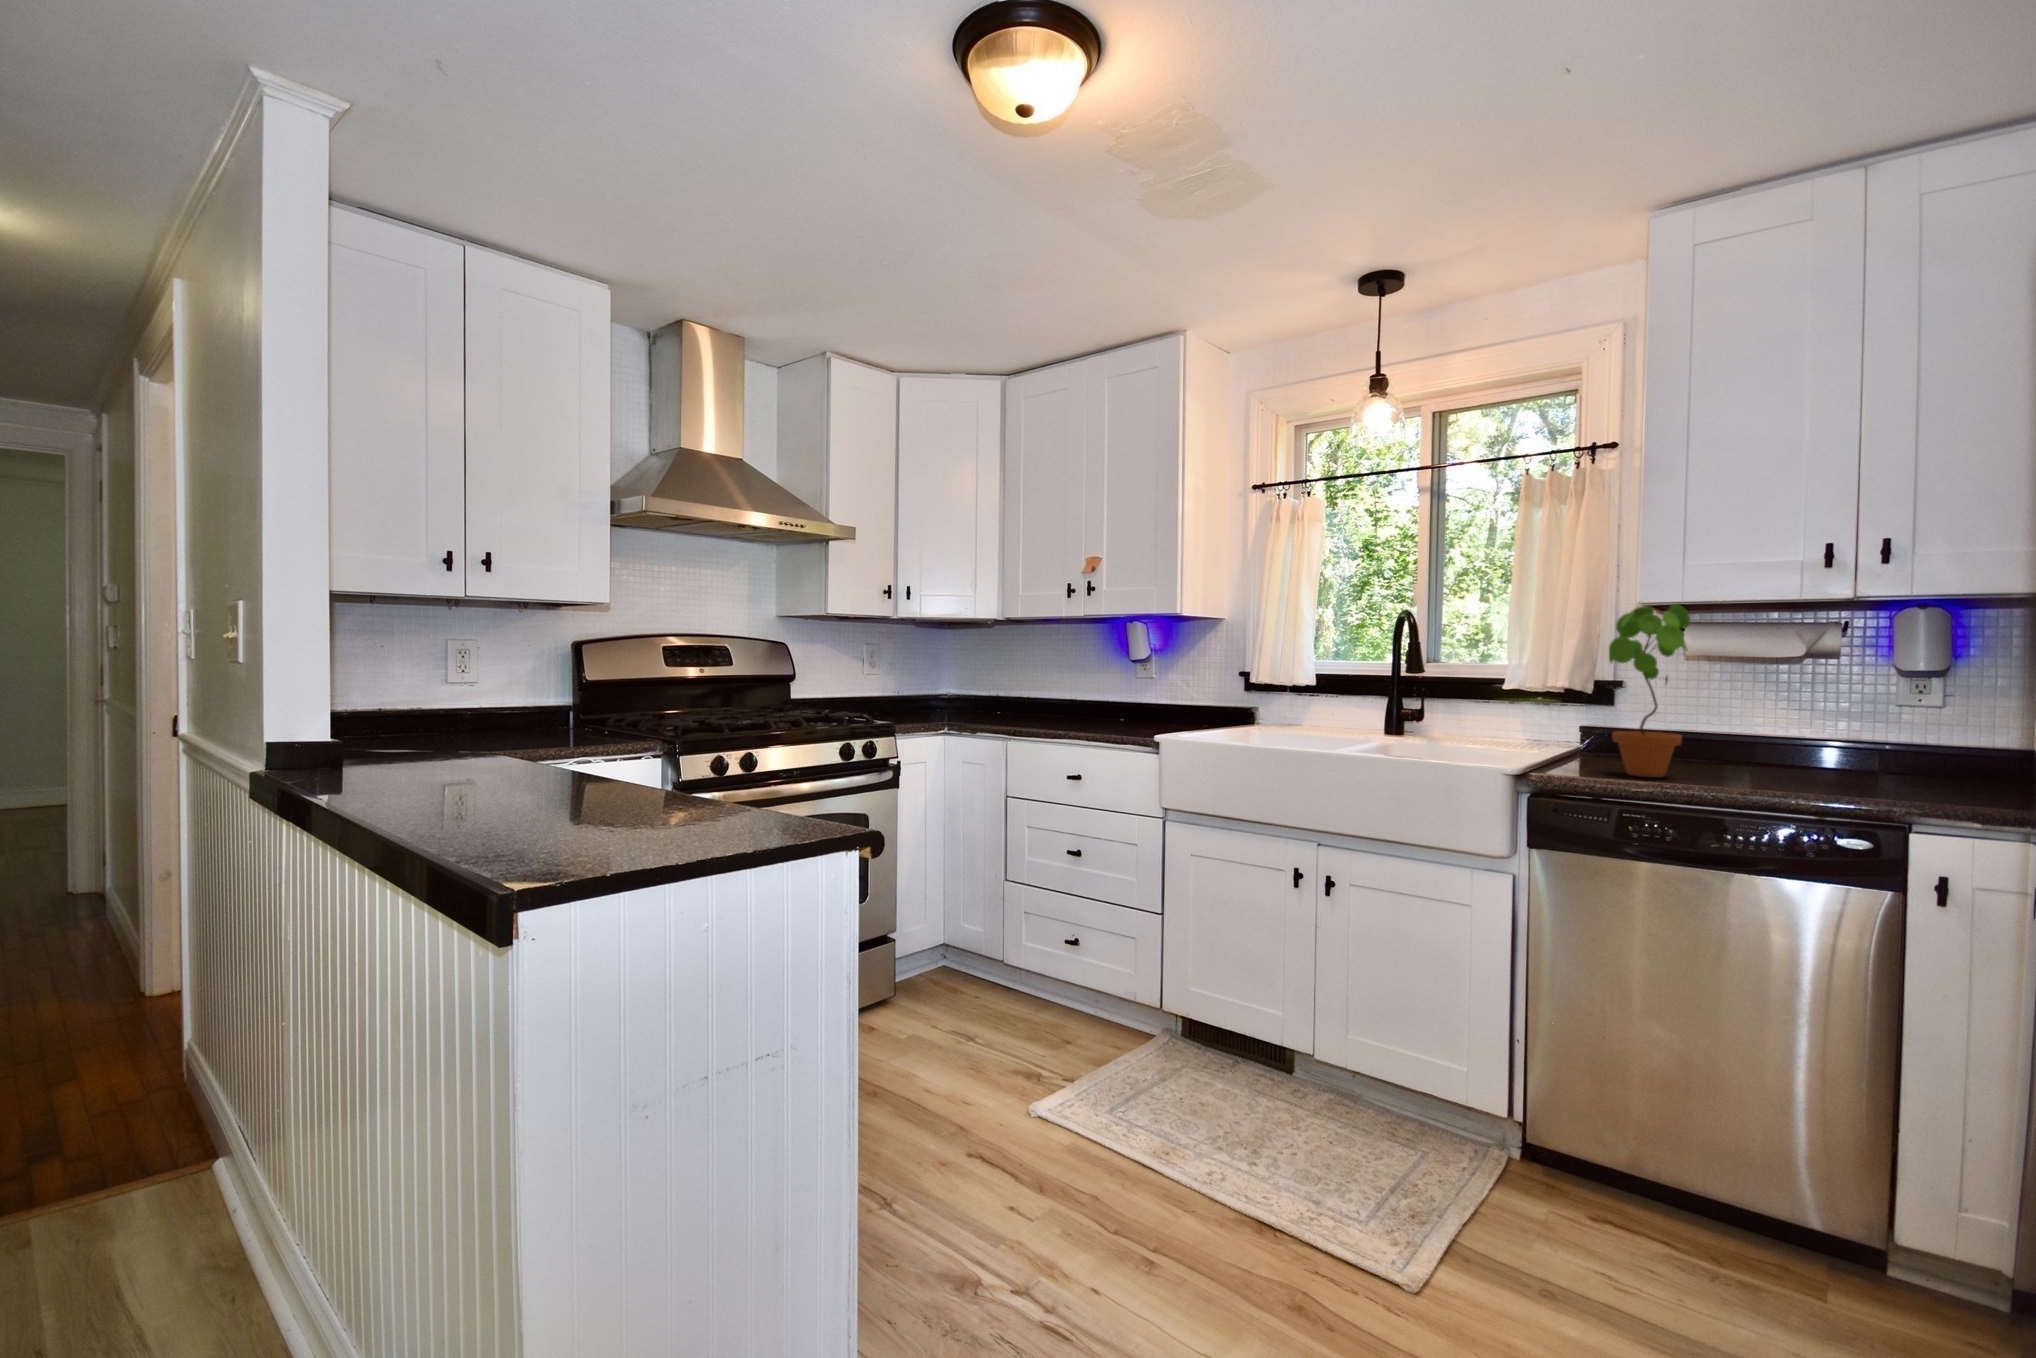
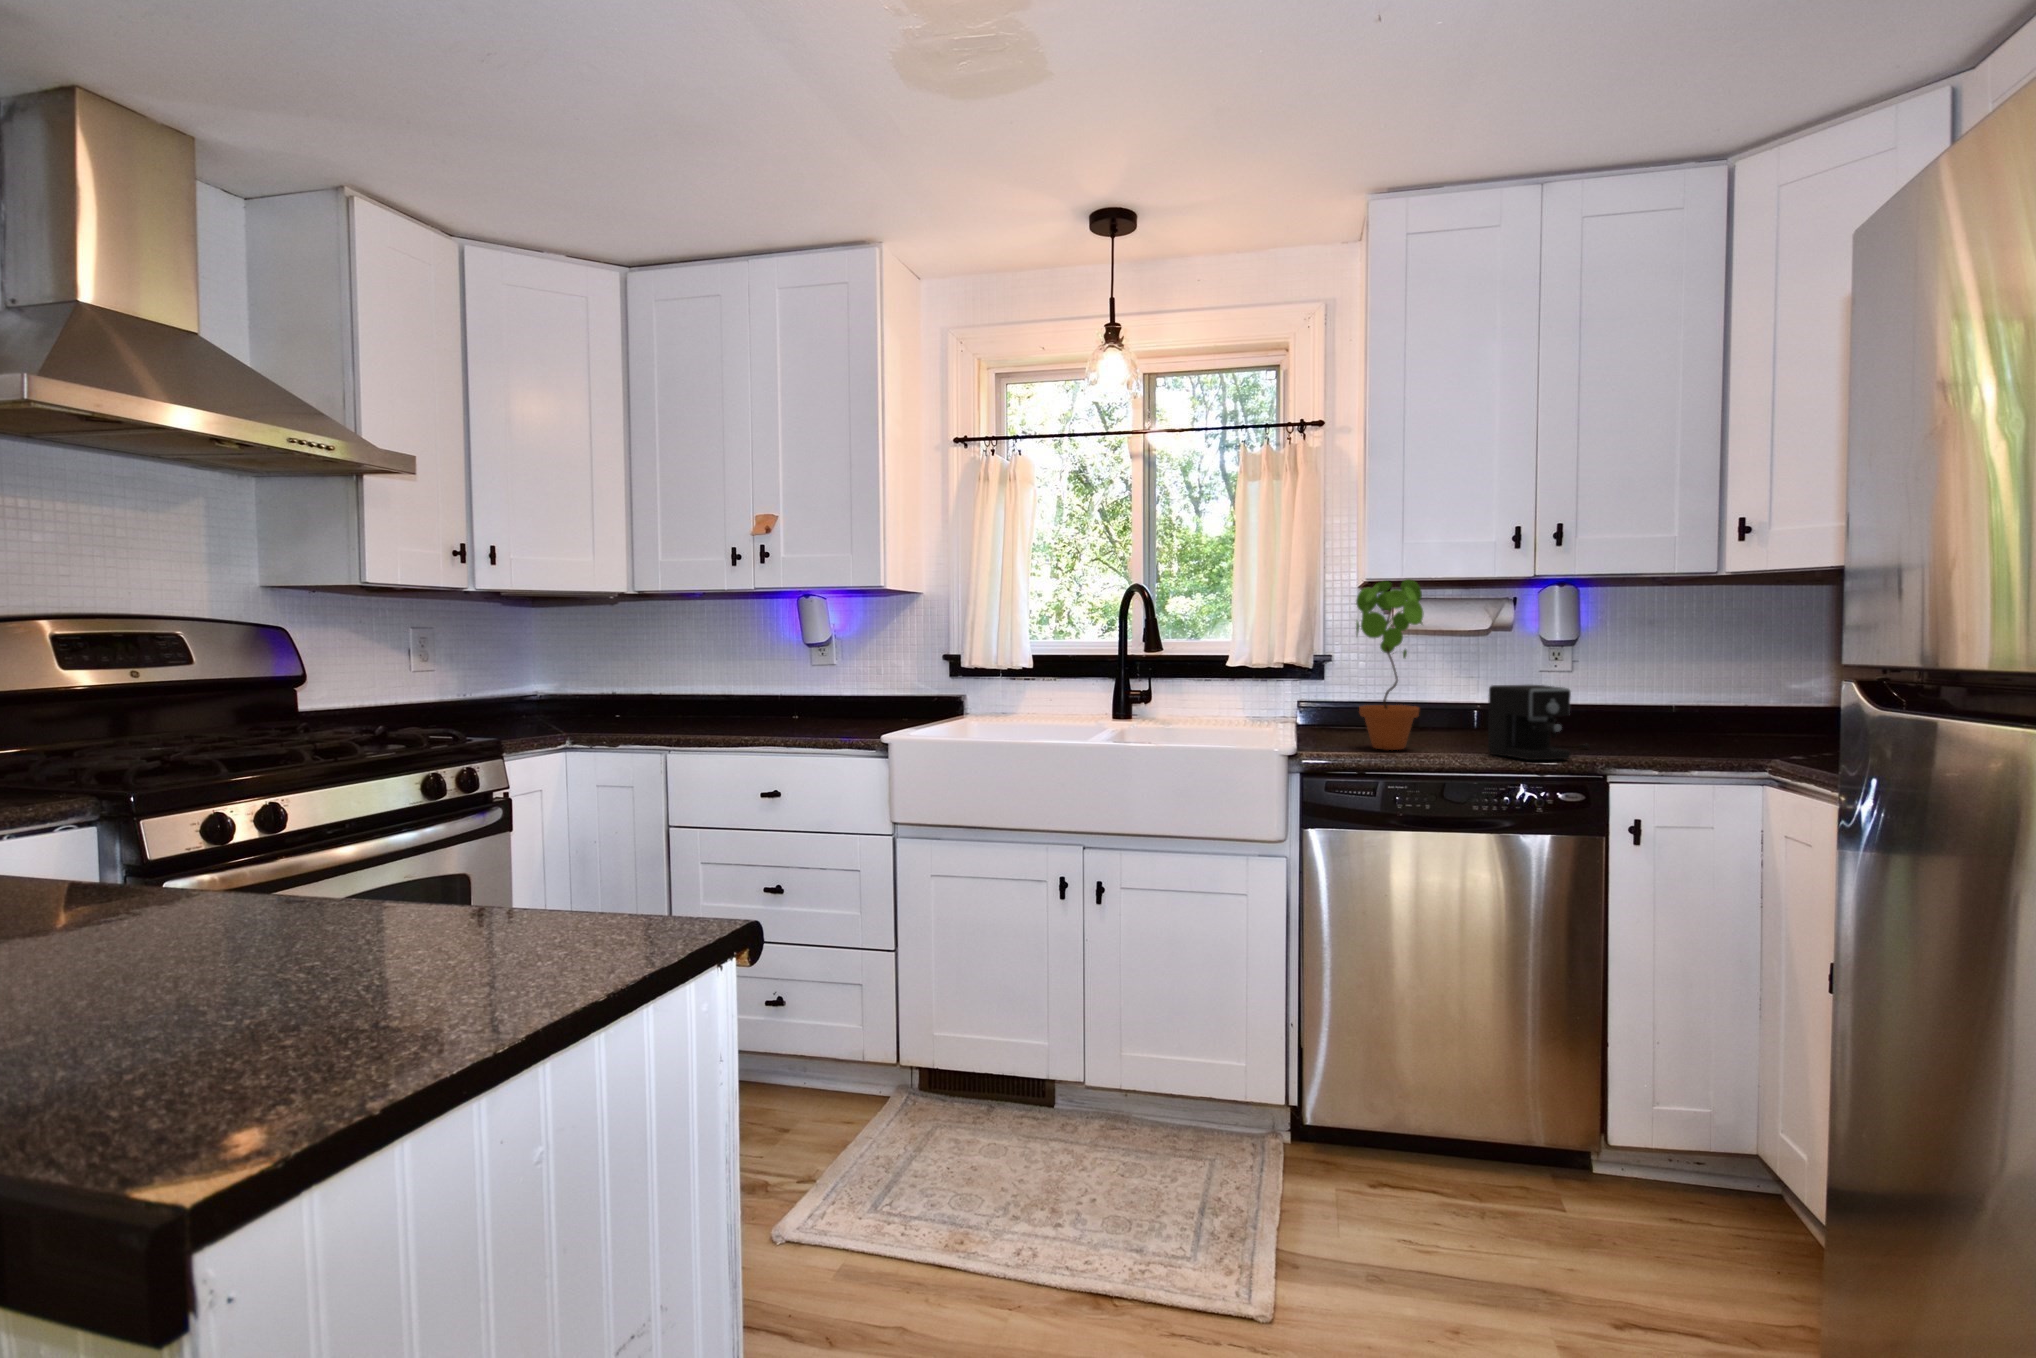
coffee maker: none [1760,716,1910,799] -> present [1488,685,1589,760]

